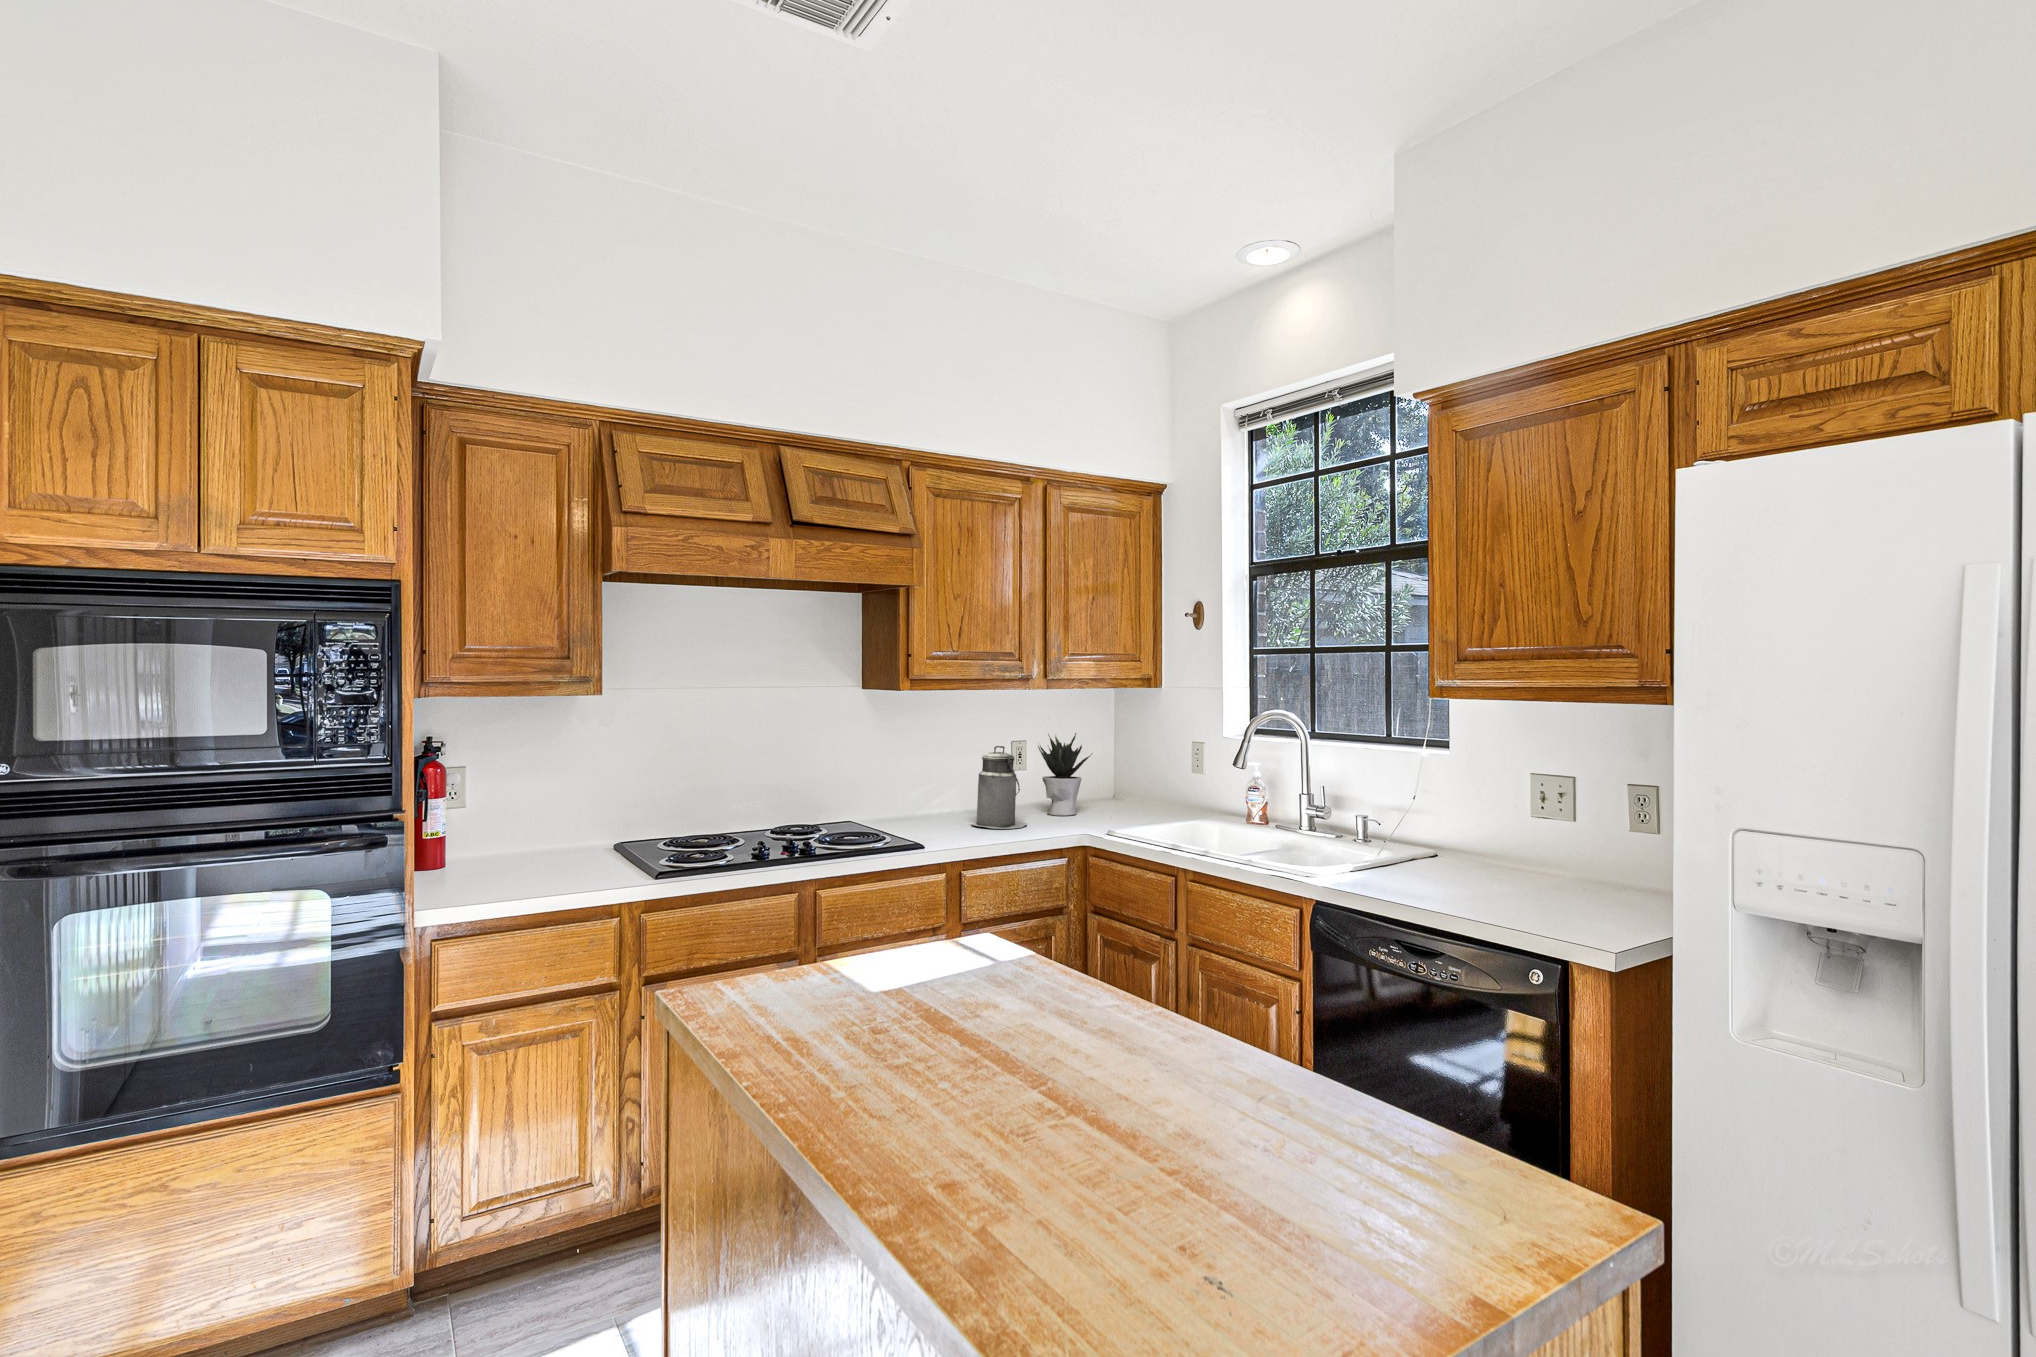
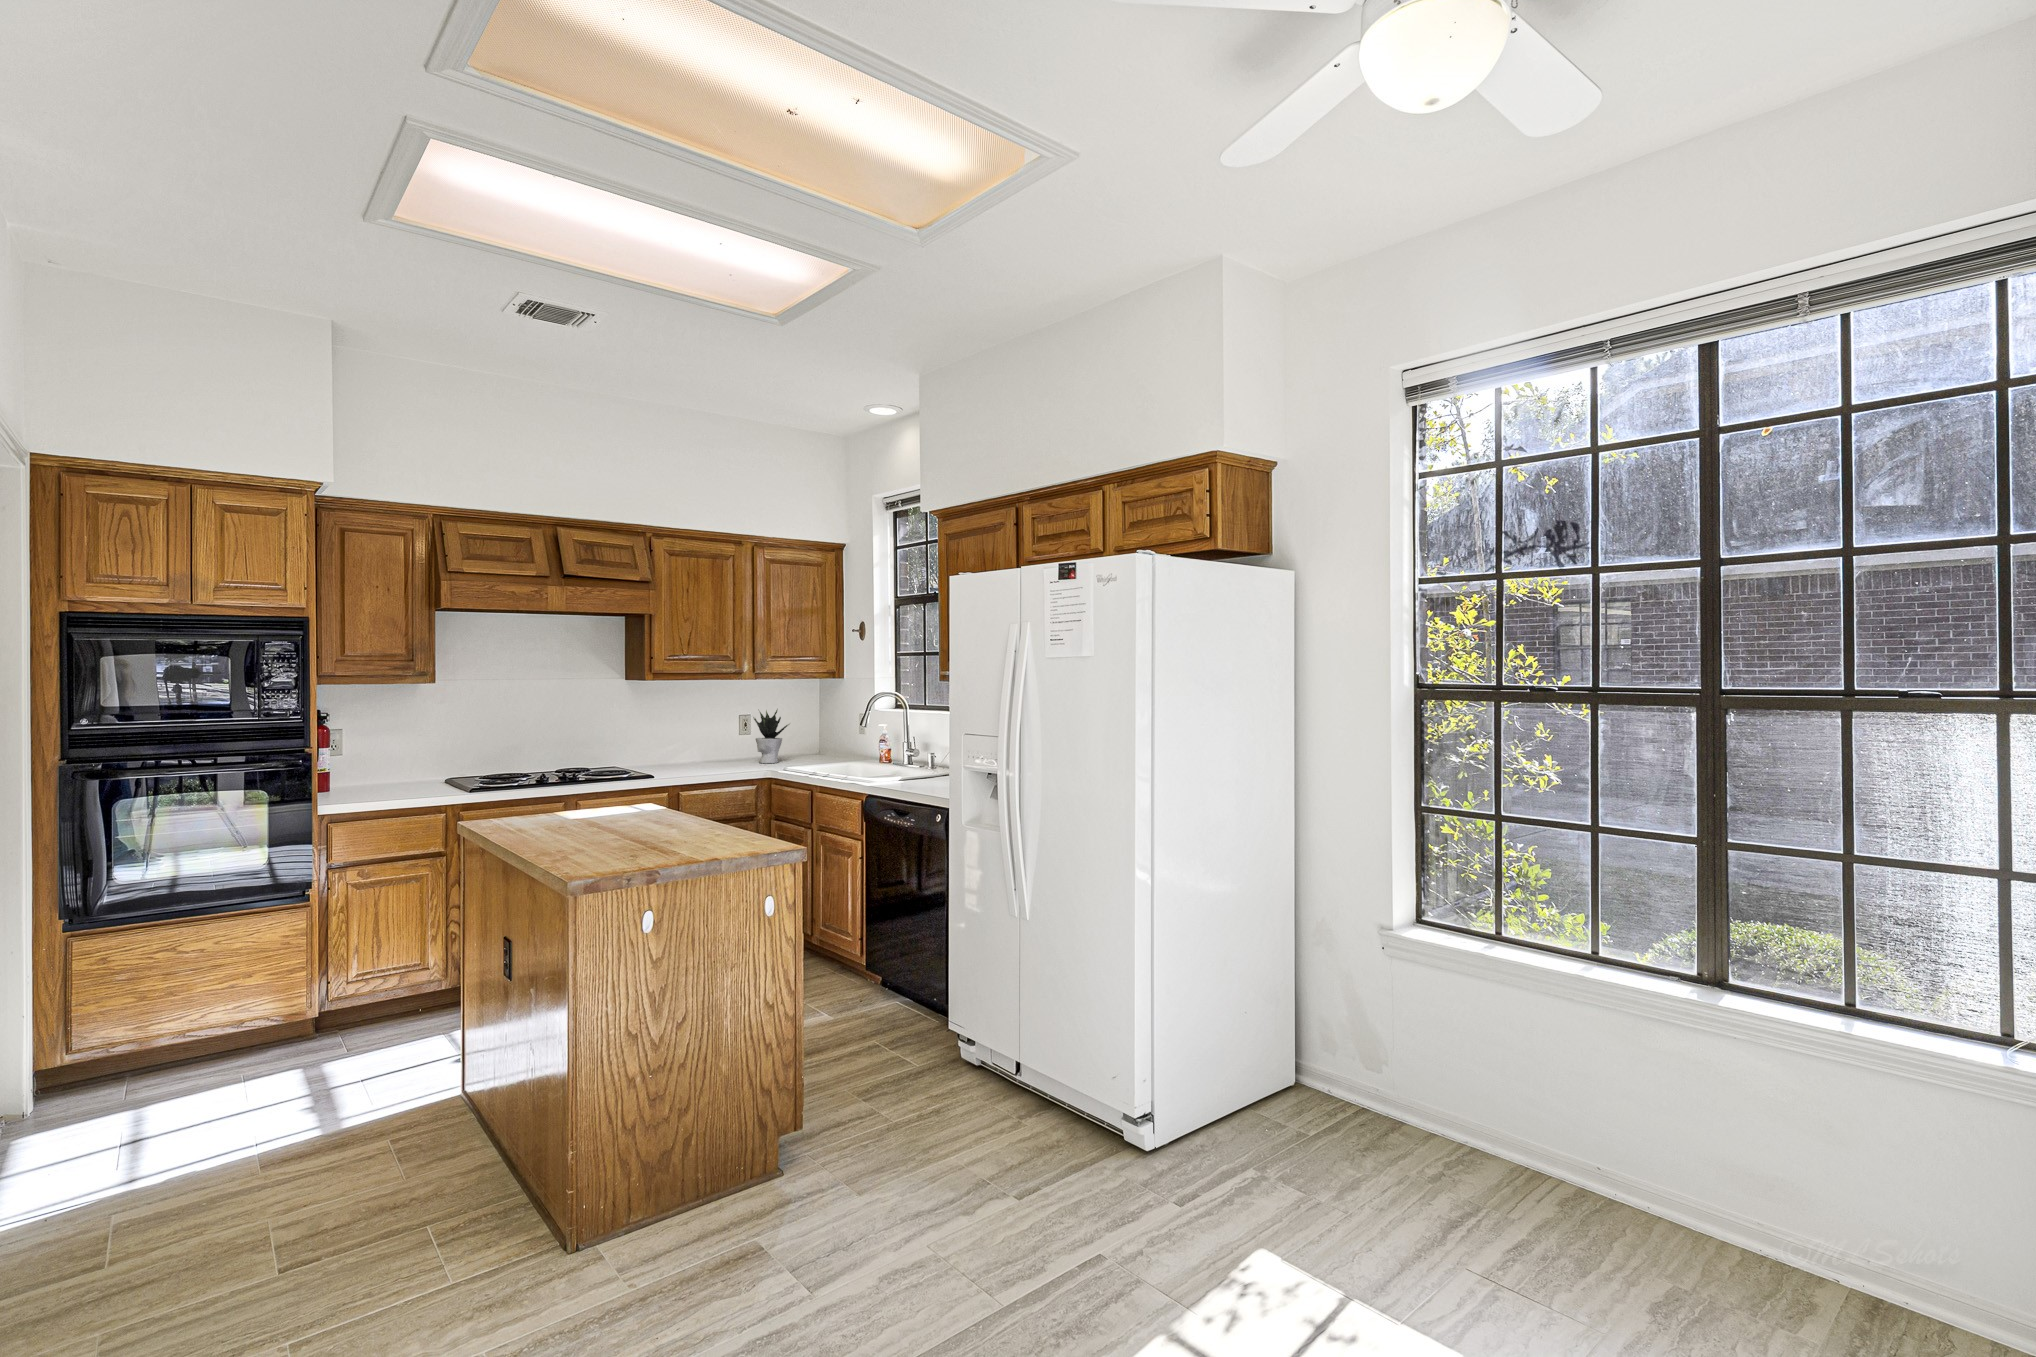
canister: present [971,746,1027,829] -> none [697,716,736,769]

